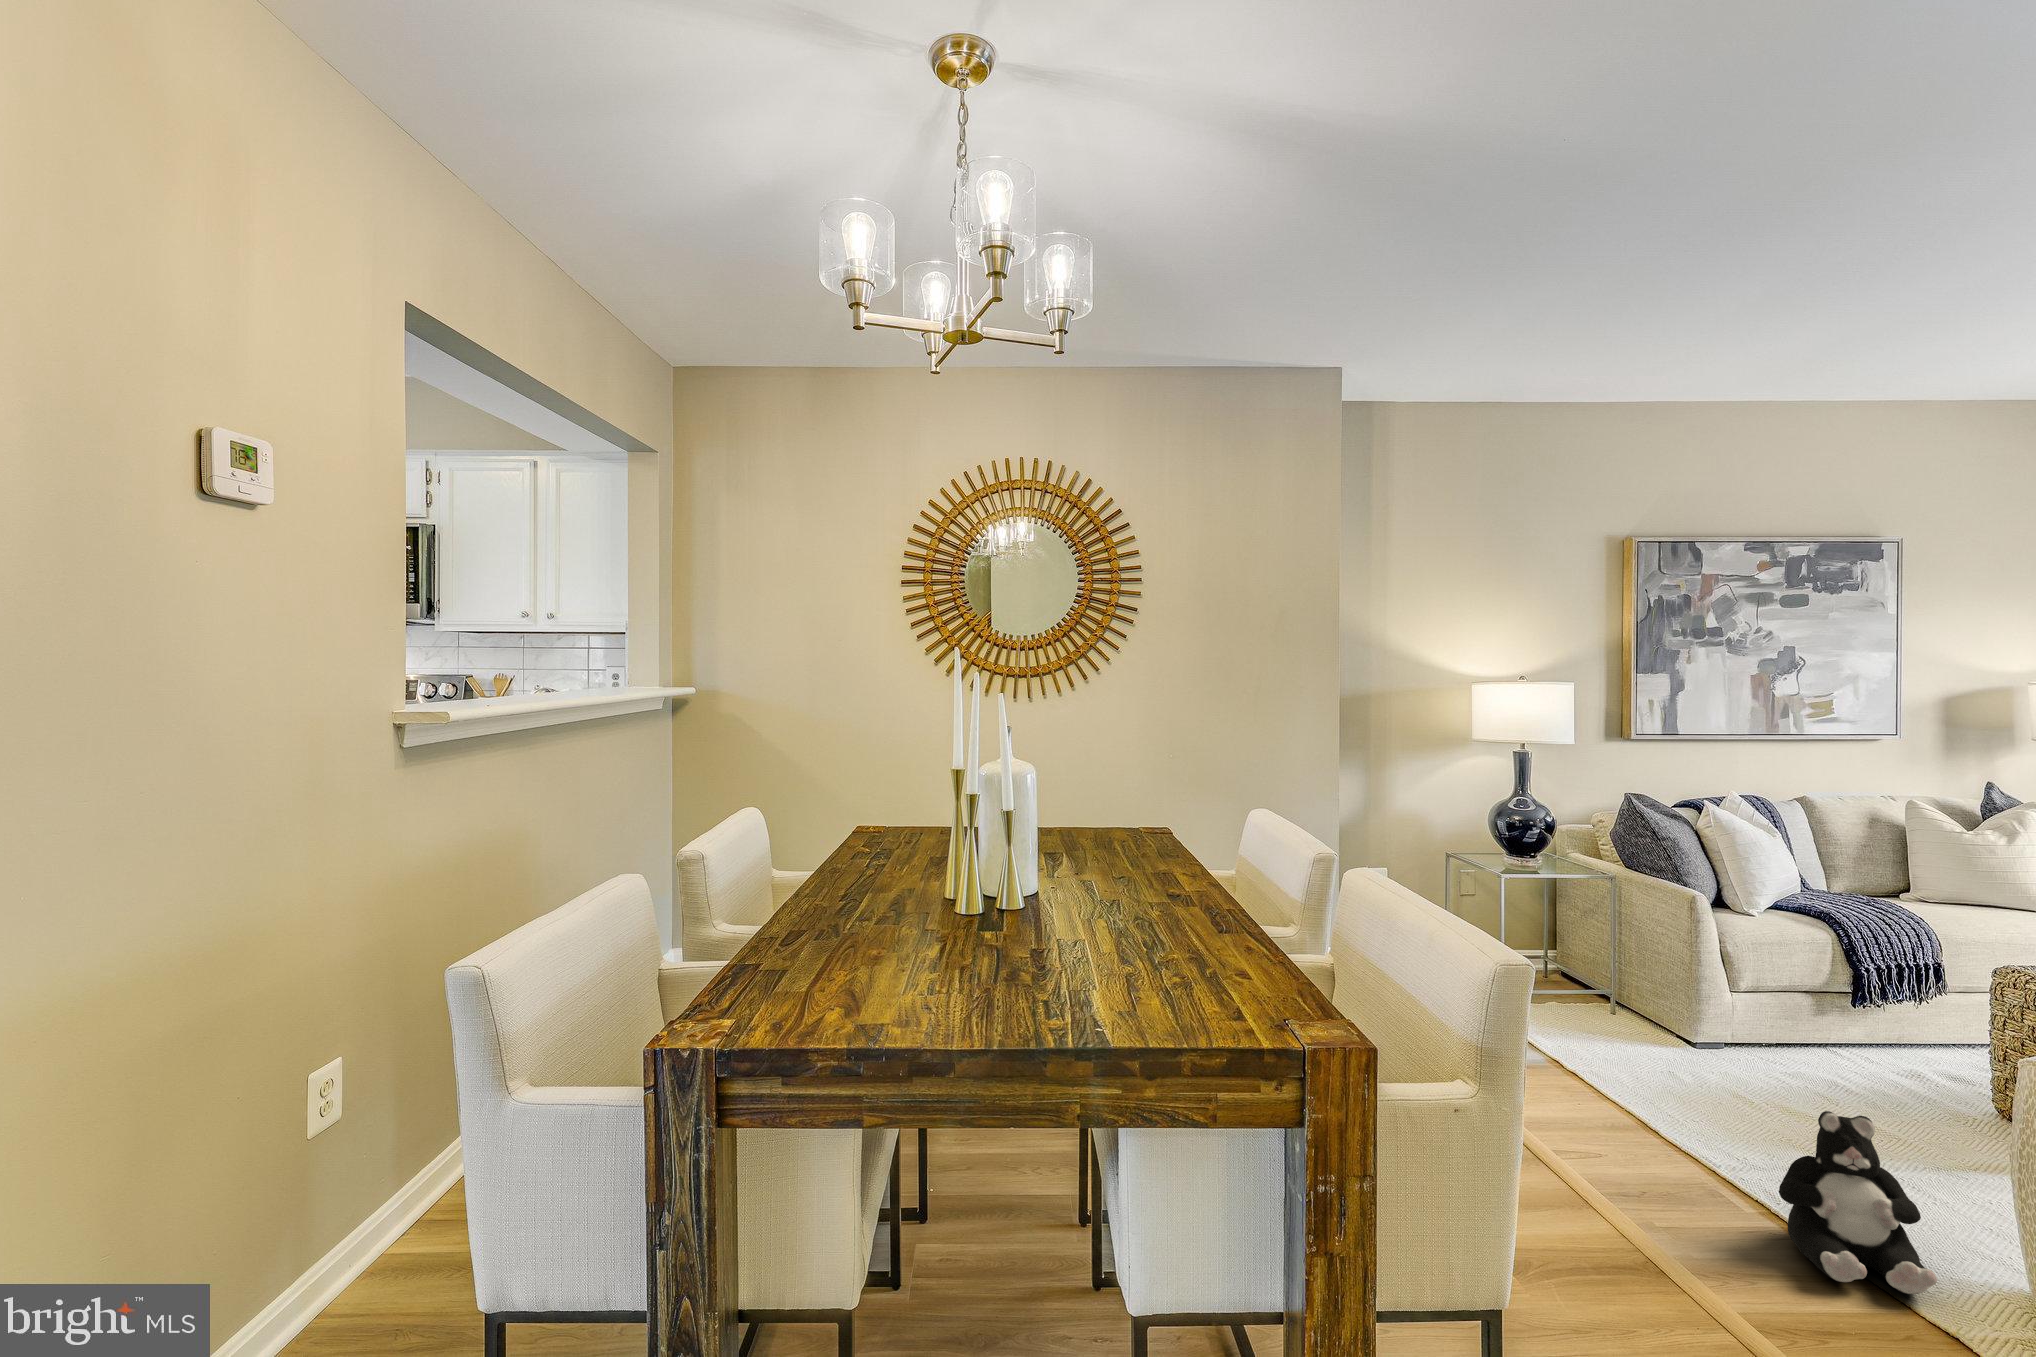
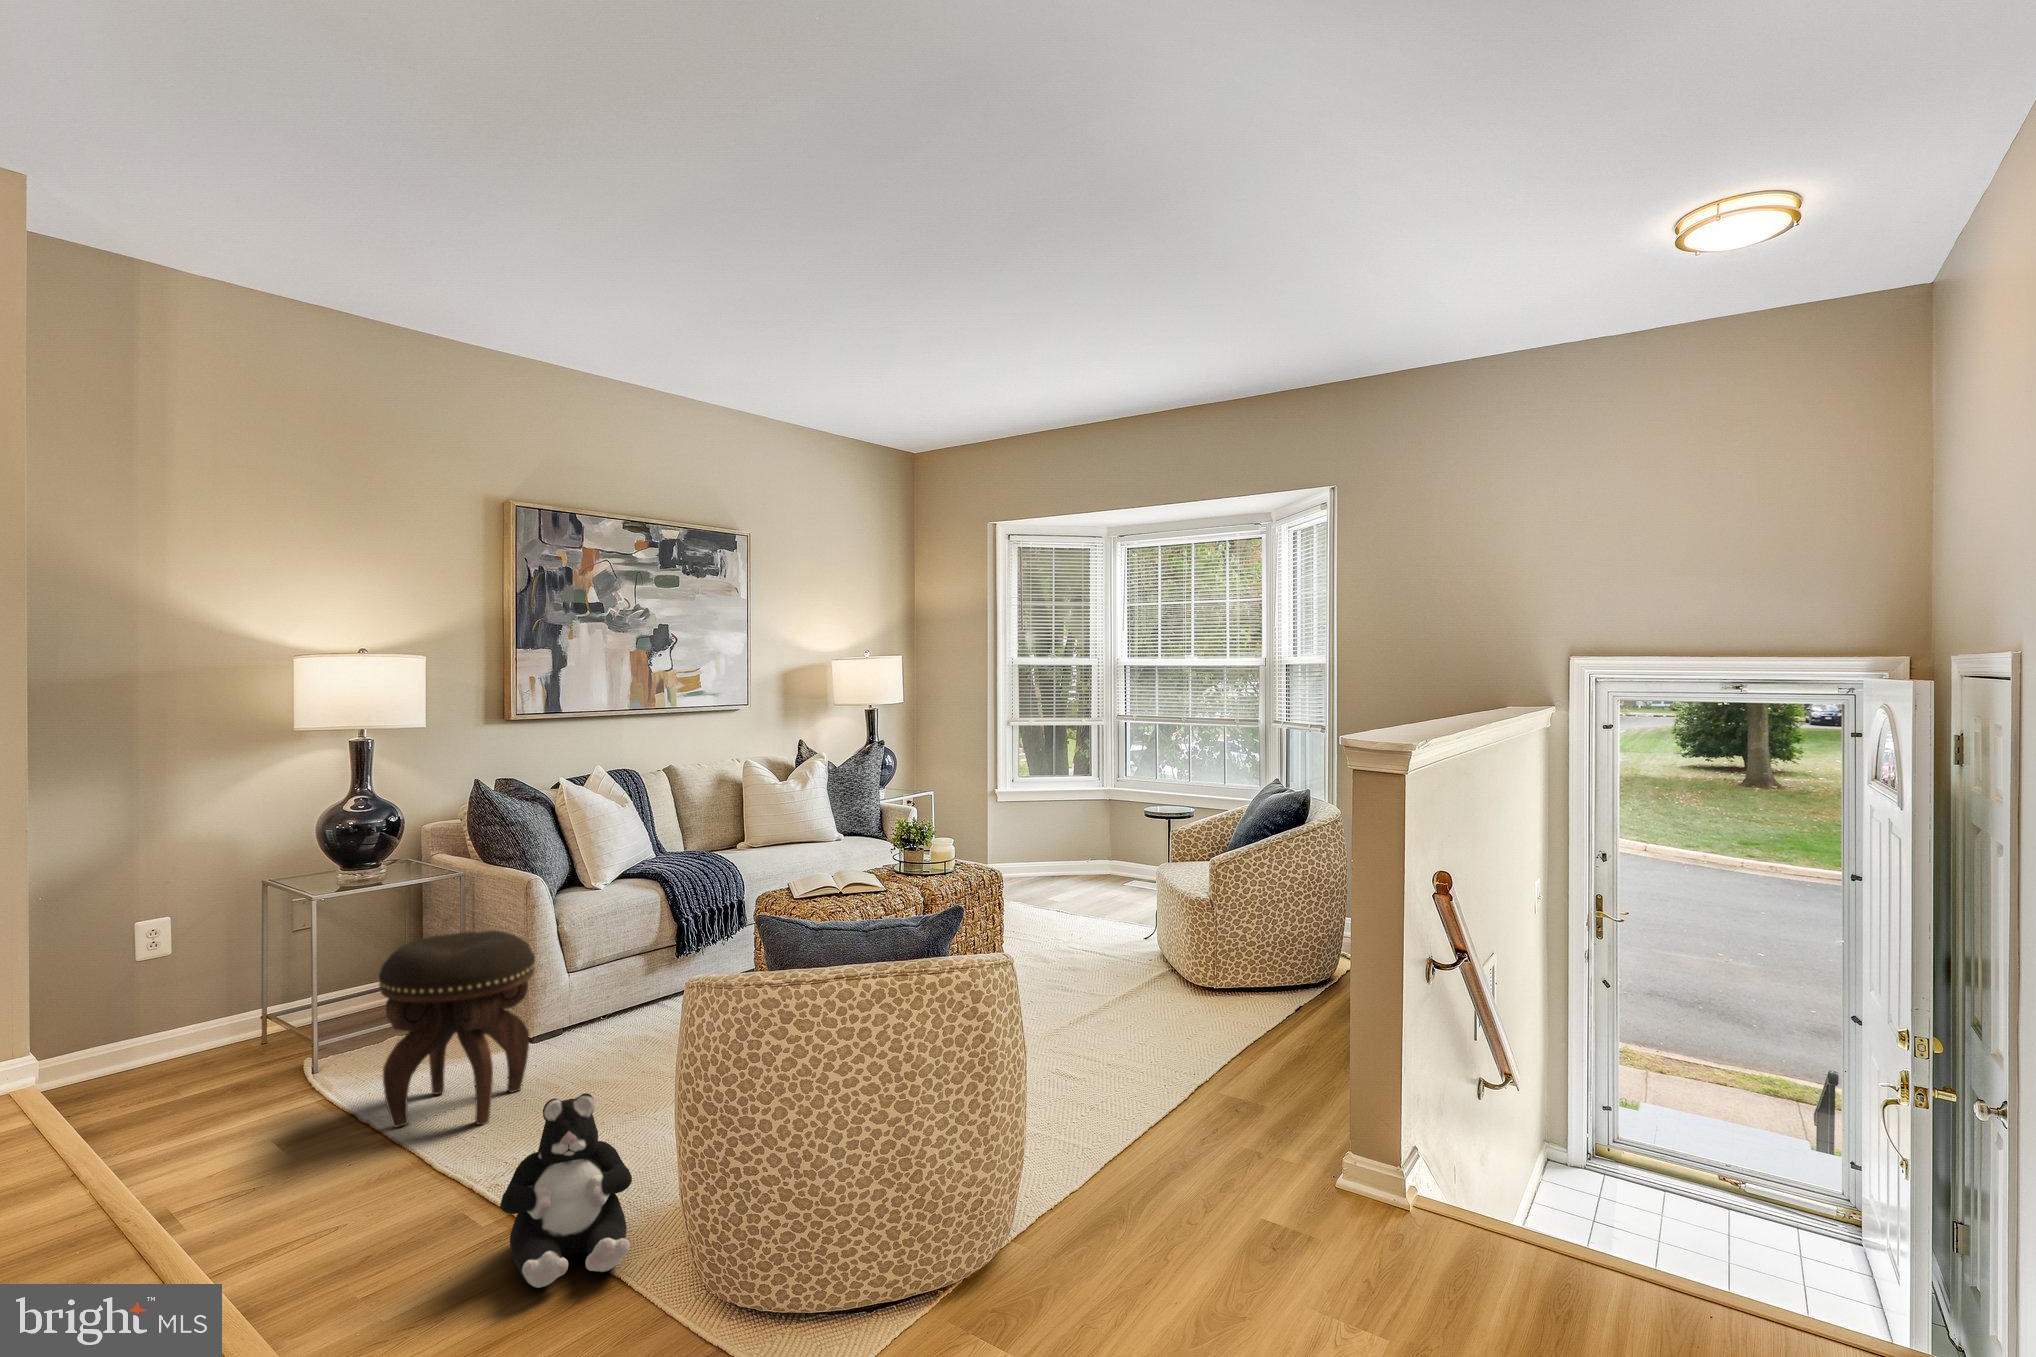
footstool: none [1588,935,1733,1117] -> present [379,930,535,1127]

